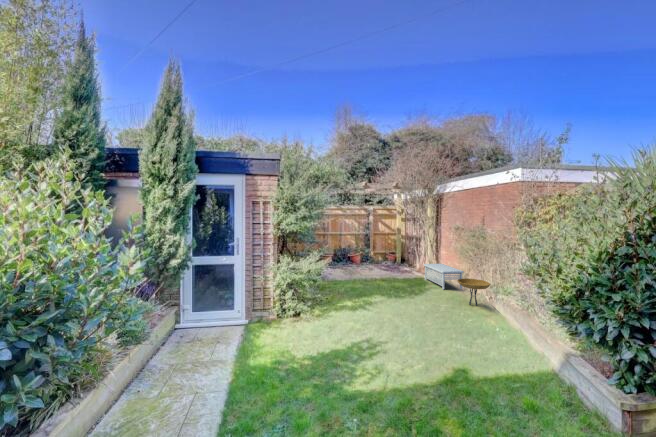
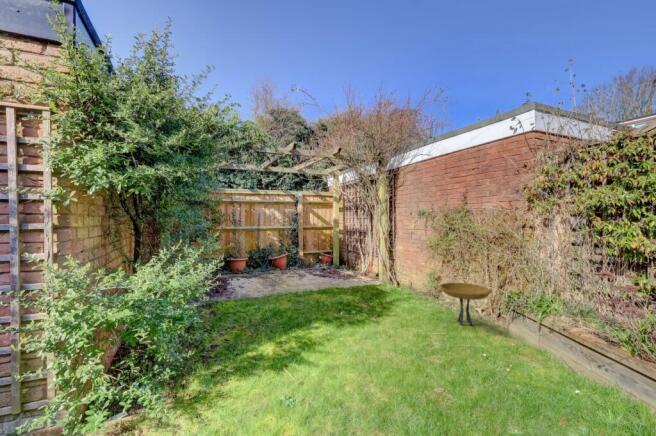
storage bench: present [424,264,463,290] -> none [376,263,434,301]

